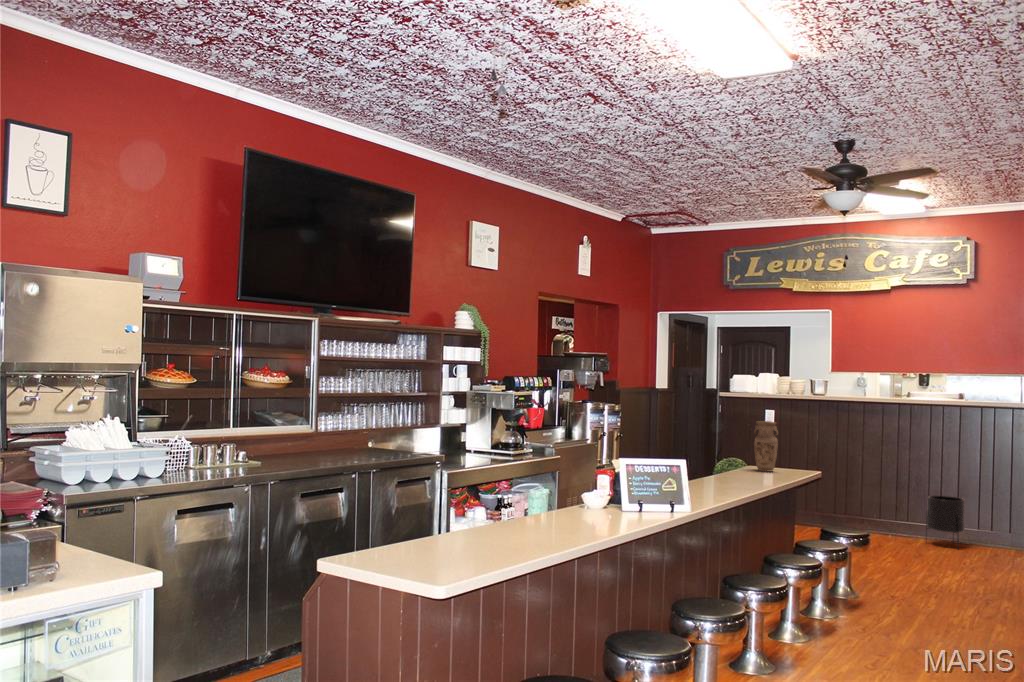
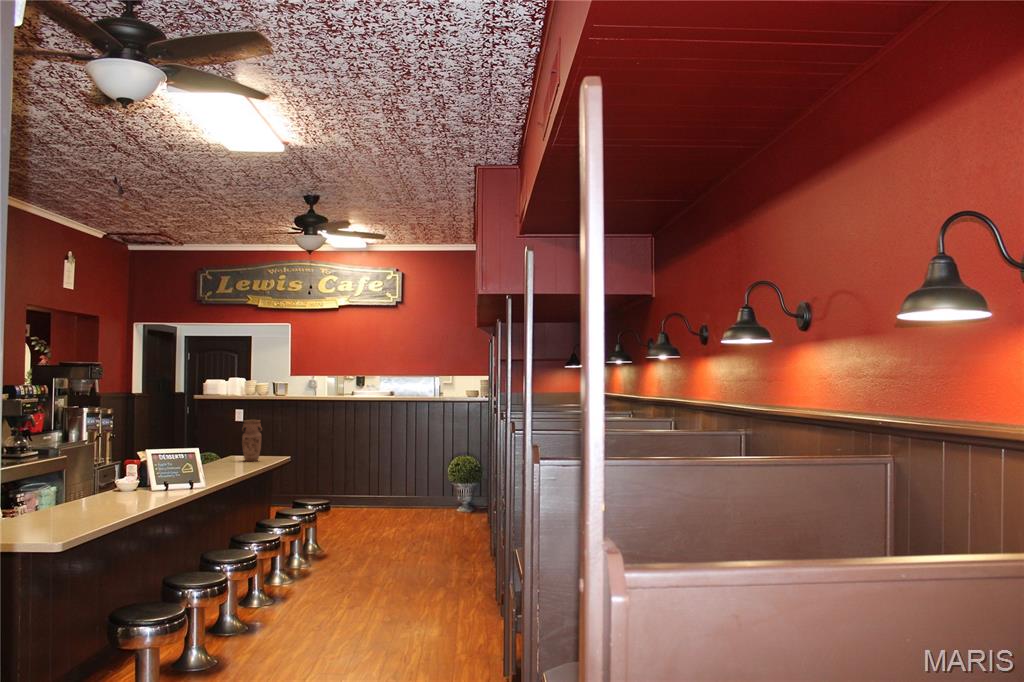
planter: present [926,496,965,534] -> none [365,469,392,508]

